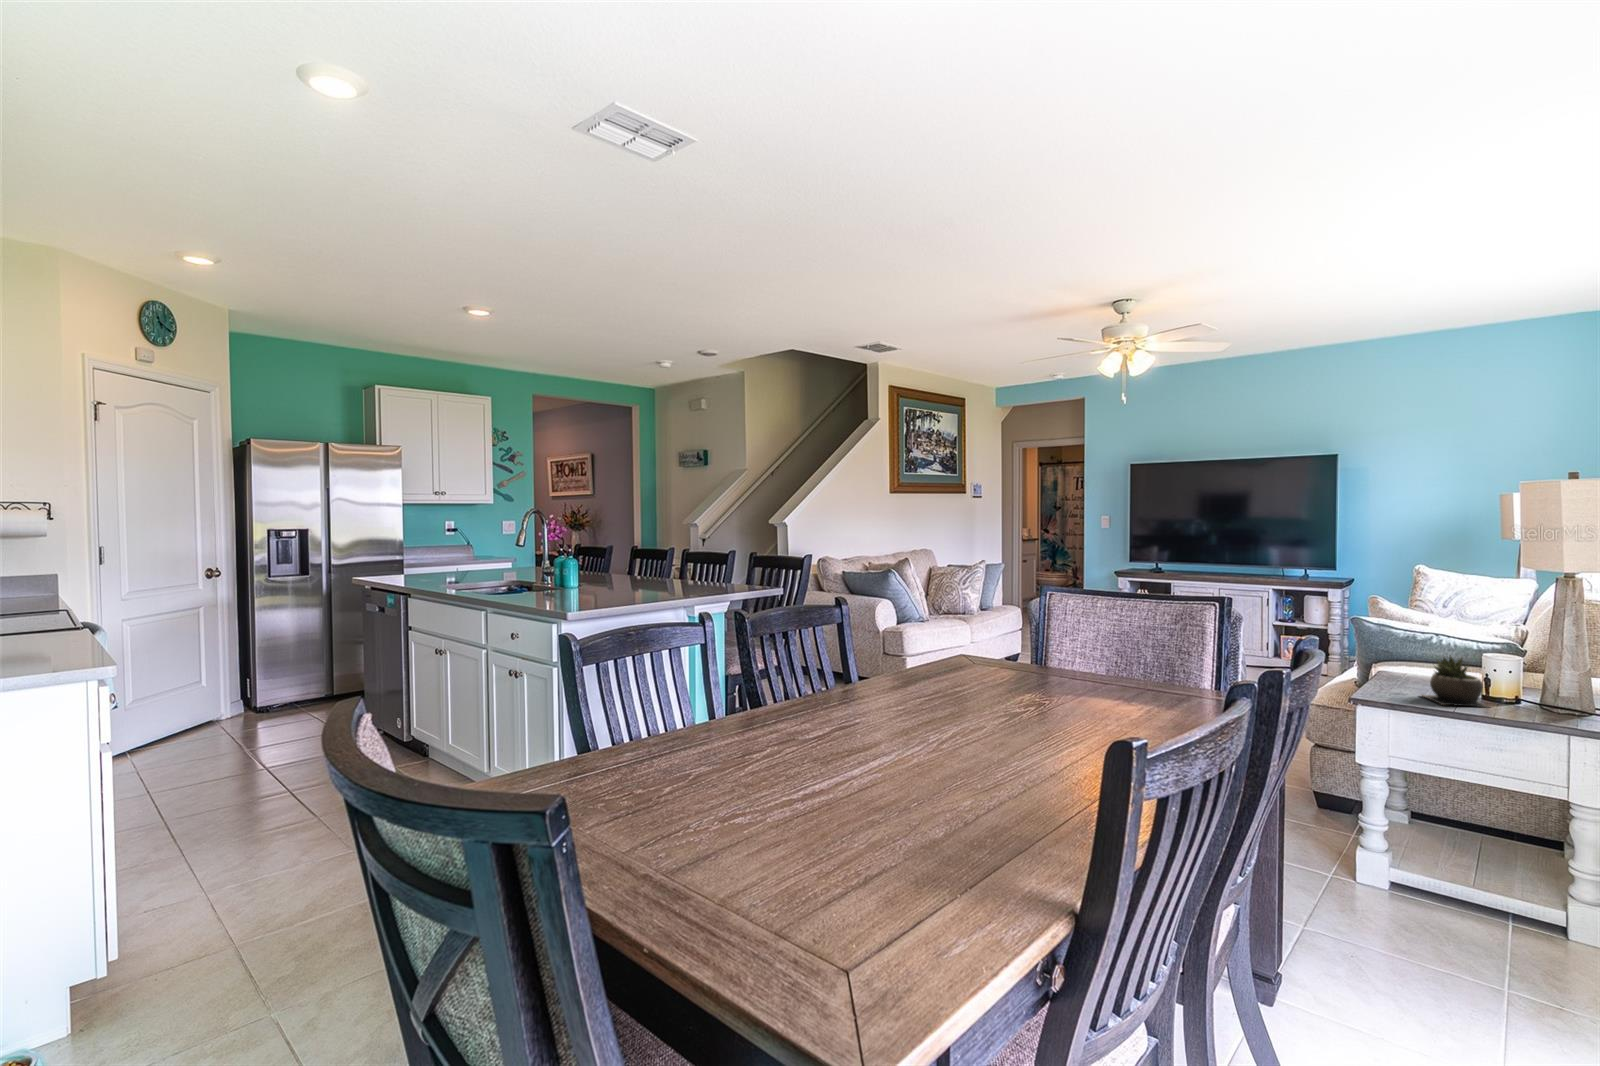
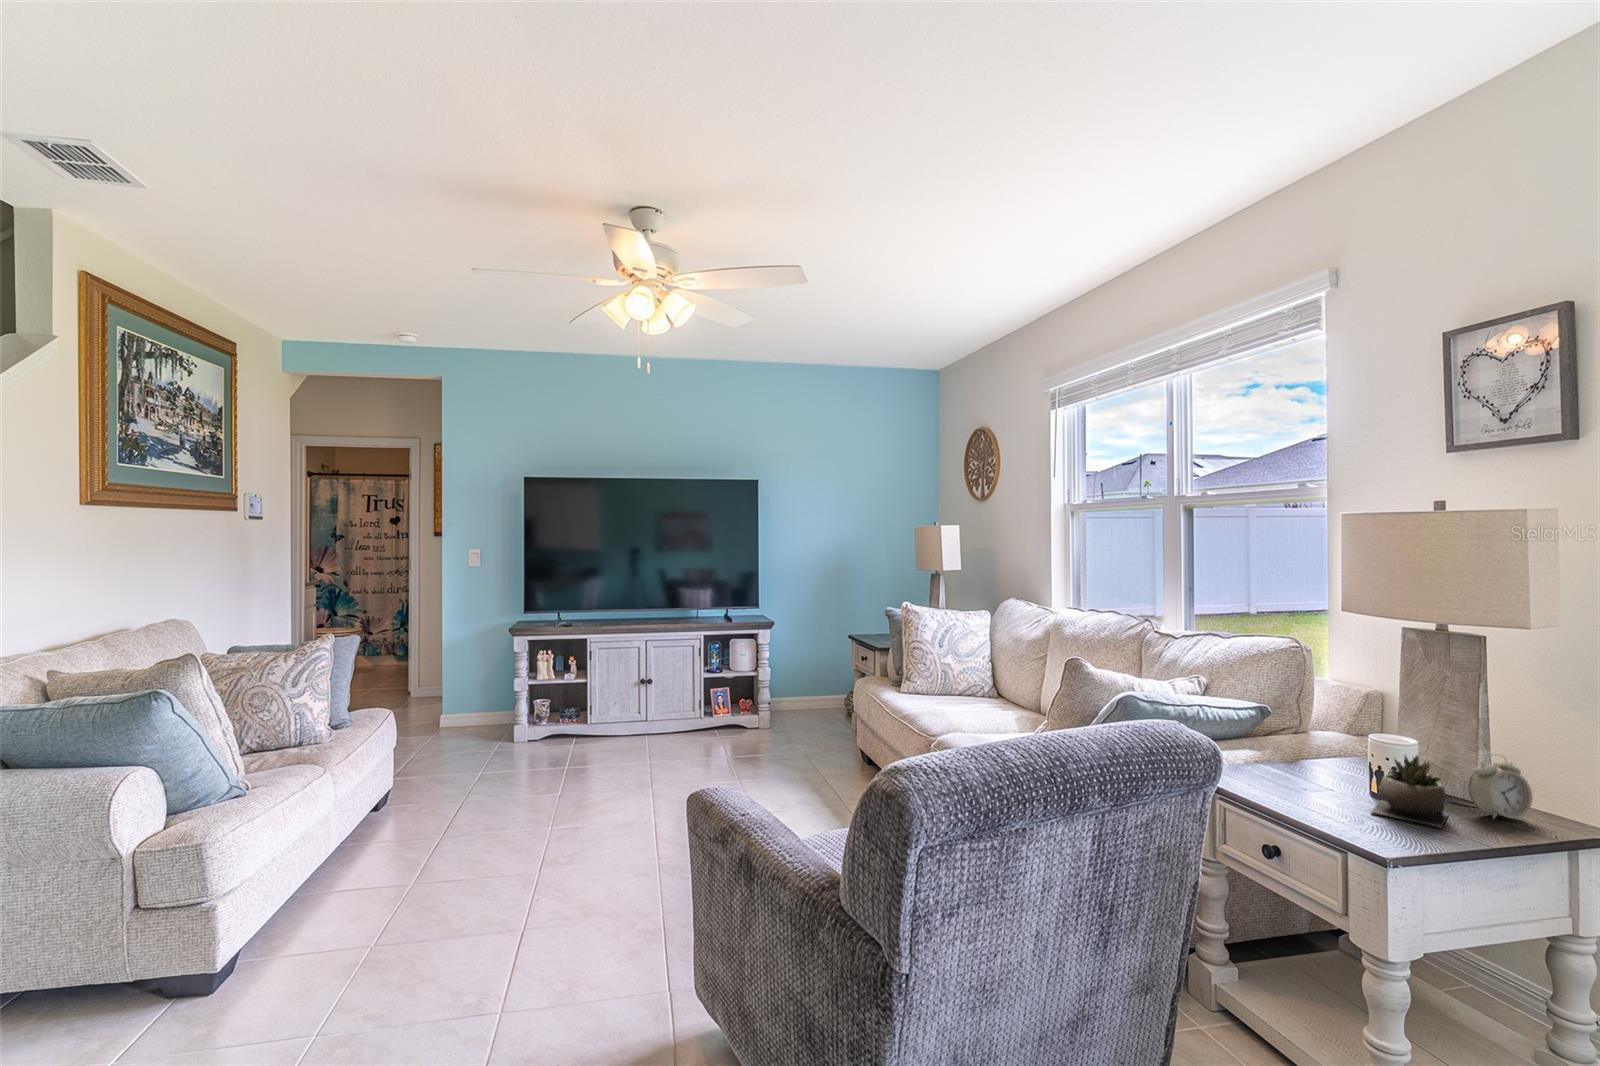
alarm clock: none [1509,665,1563,719] -> present [1469,754,1533,818]

